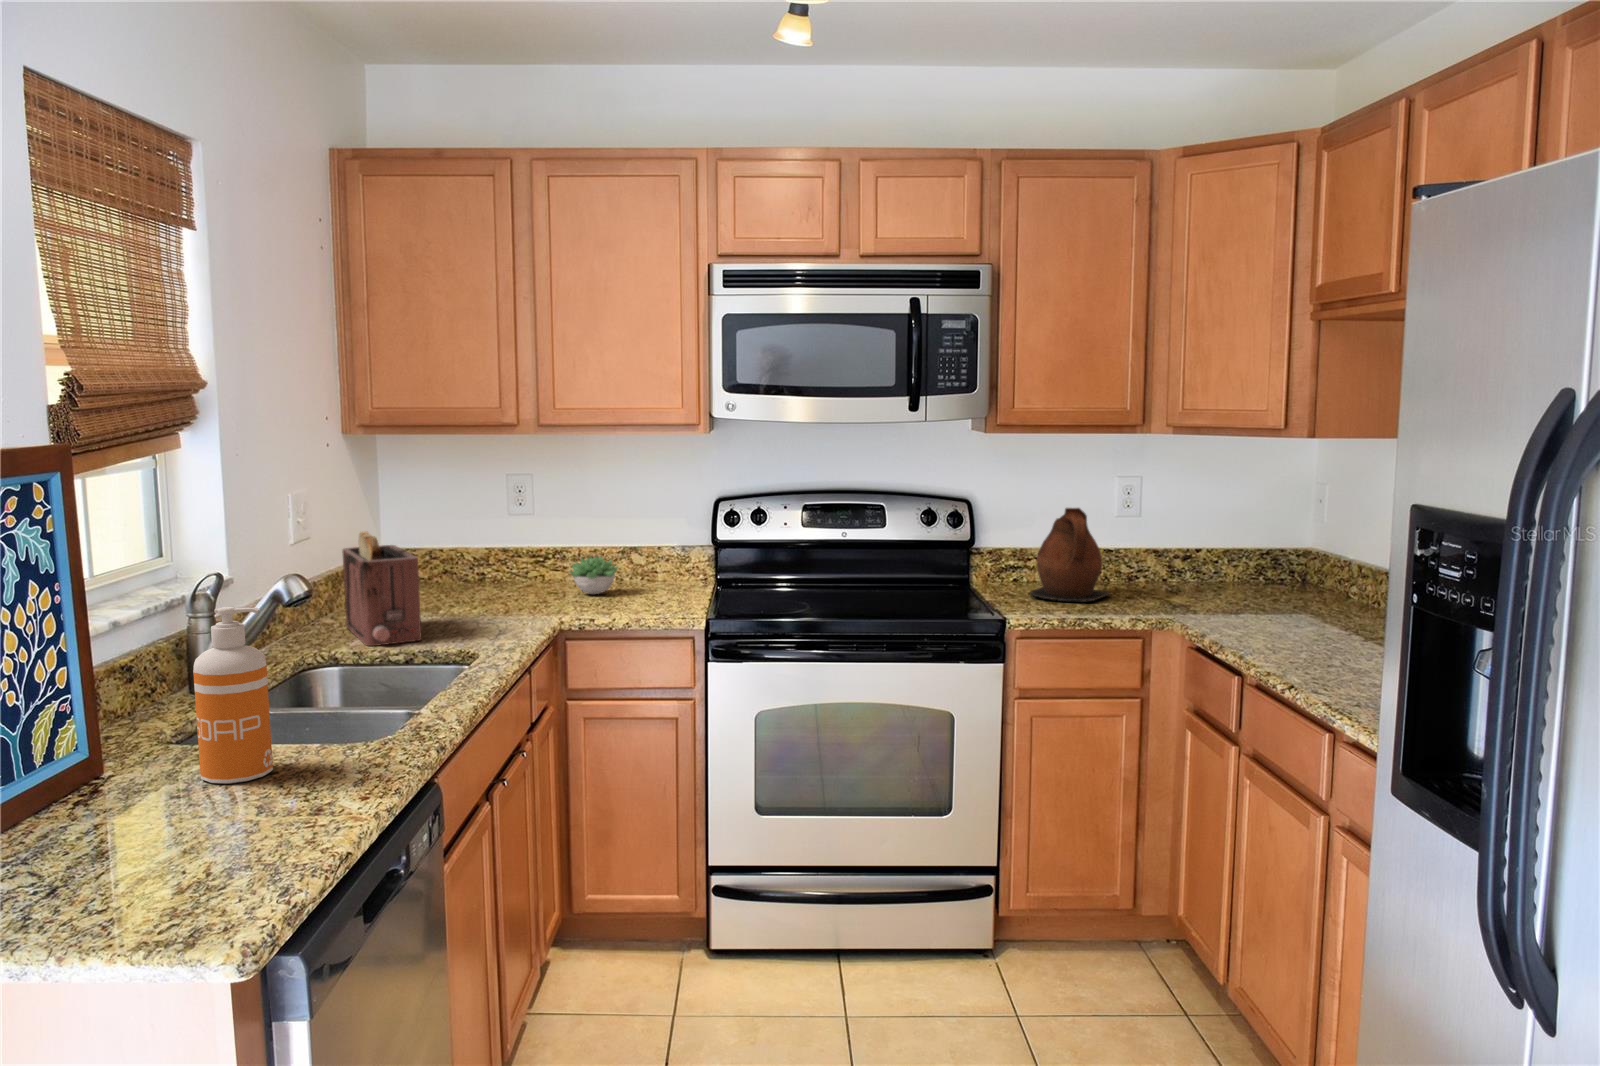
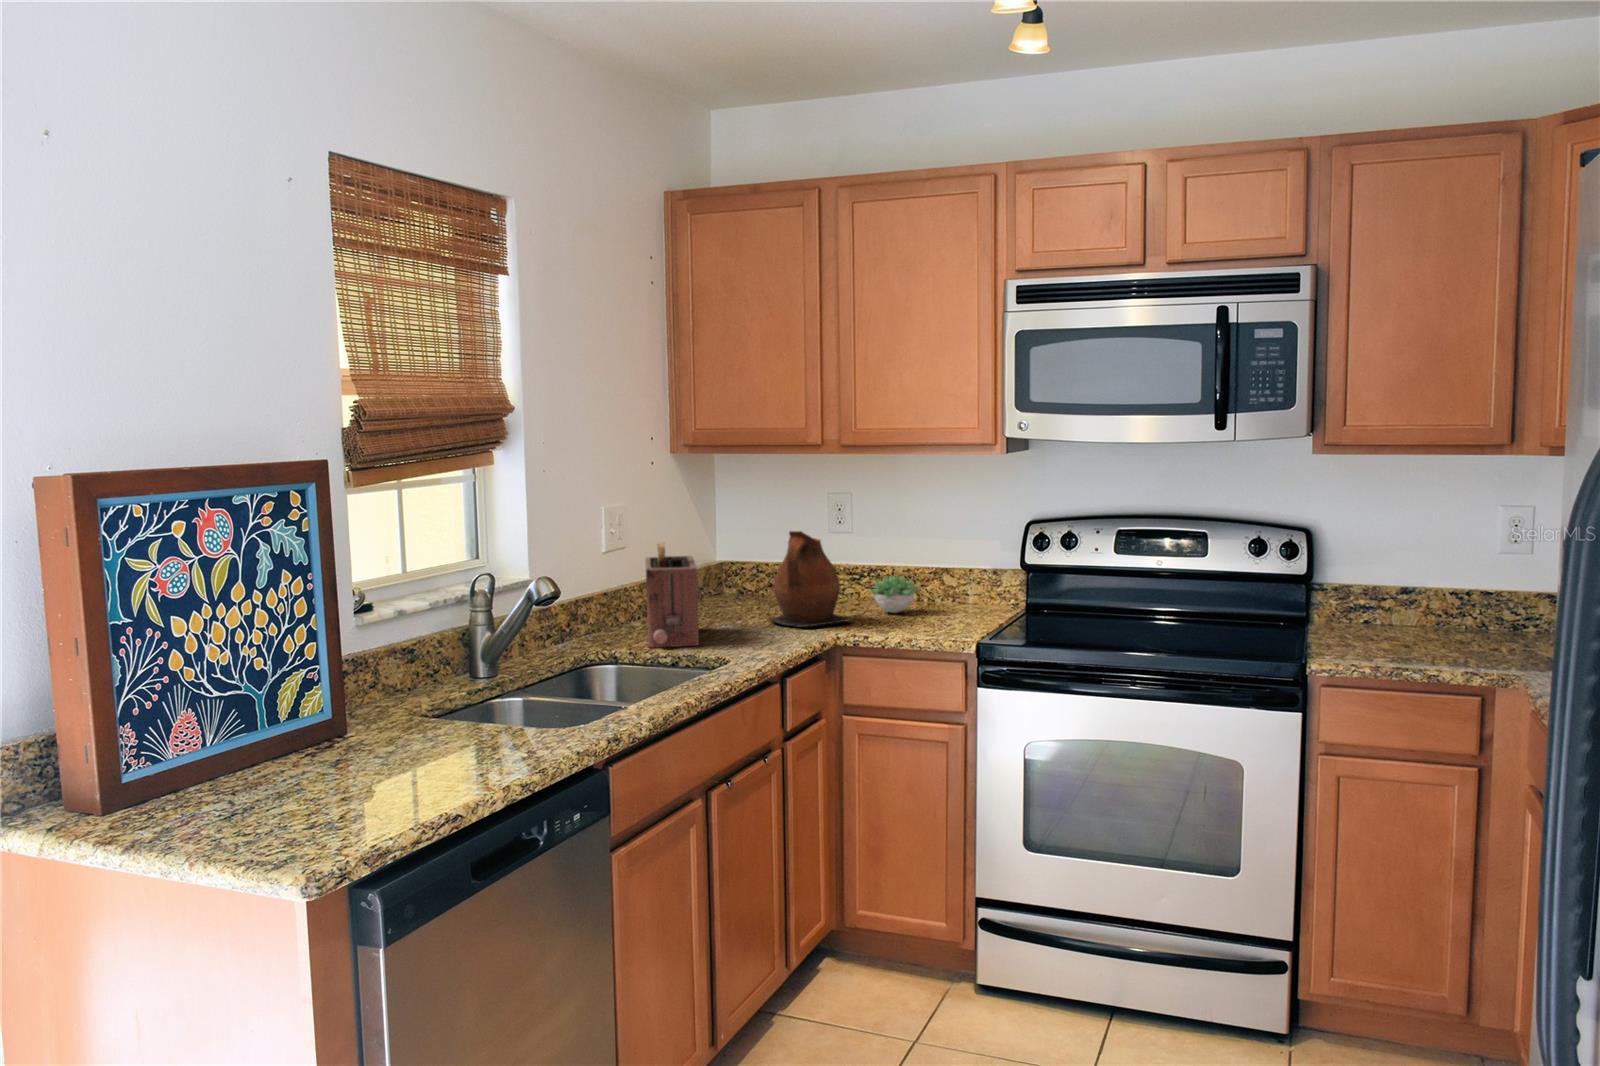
ceramic pitcher: present [1030,508,1110,602] -> present [770,531,852,627]
soap dispenser: present [193,607,273,783] -> none [403,599,471,755]

